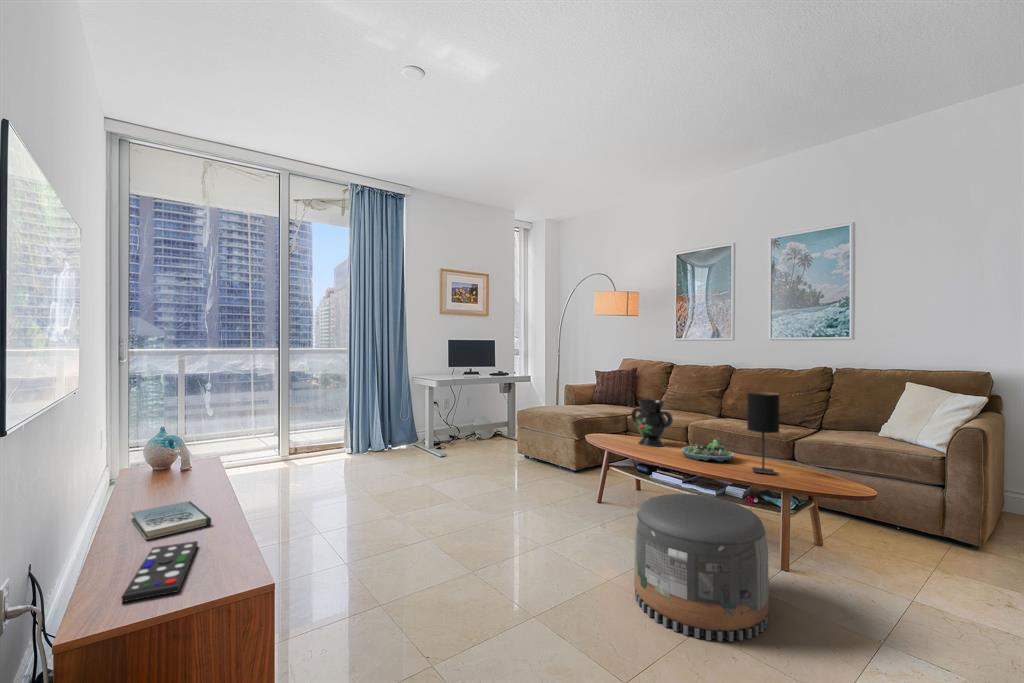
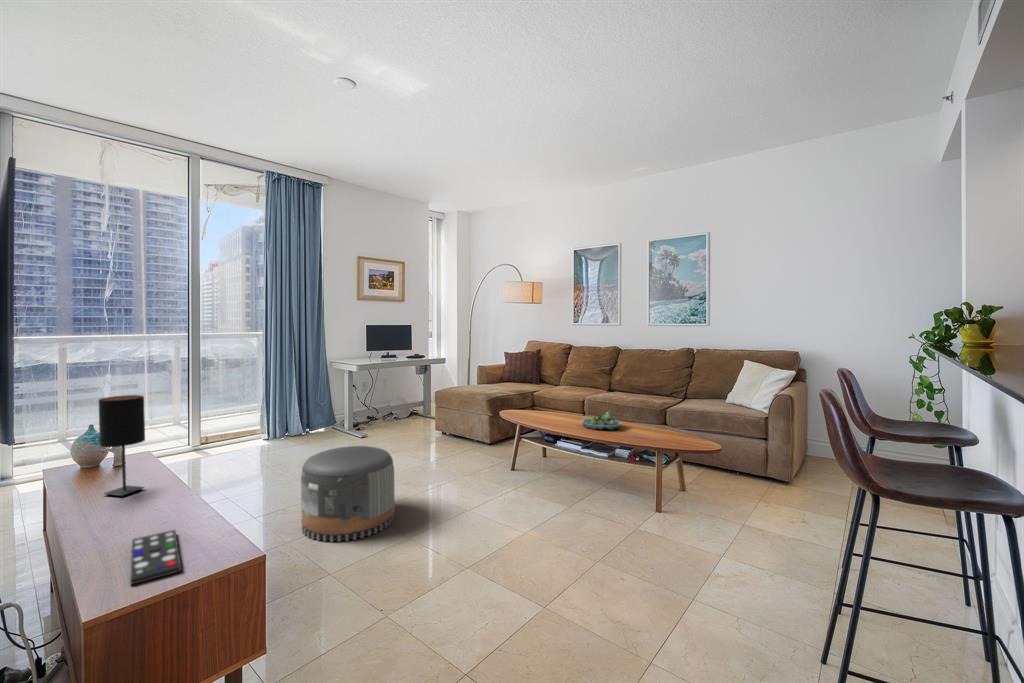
table lamp: present [747,392,779,475] -> present [99,395,145,496]
decorative vase: present [631,400,673,447] -> none [540,380,574,420]
pouf: present [634,494,769,641] -> present [301,446,395,542]
book: present [131,501,211,540] -> none [88,496,178,534]

